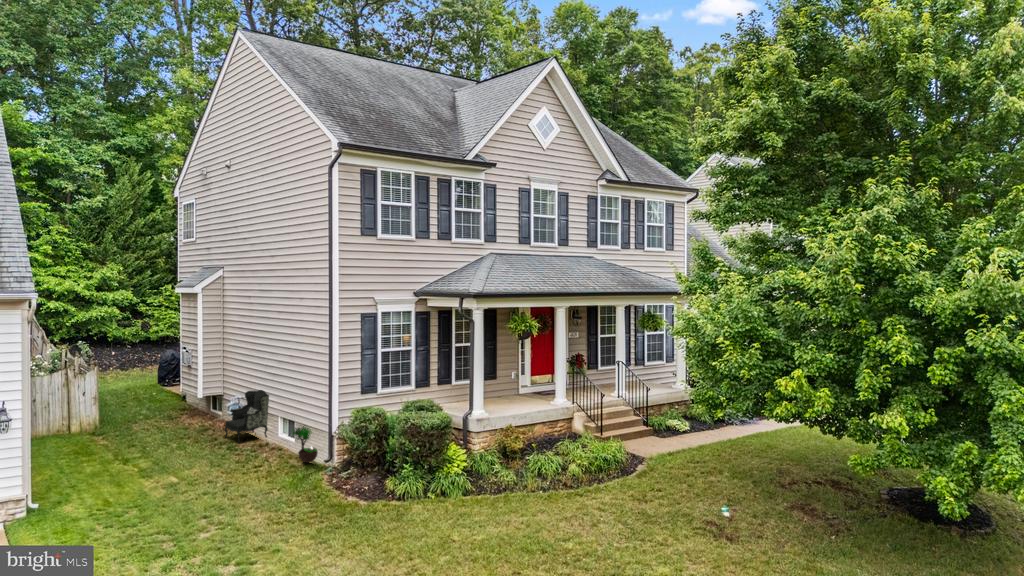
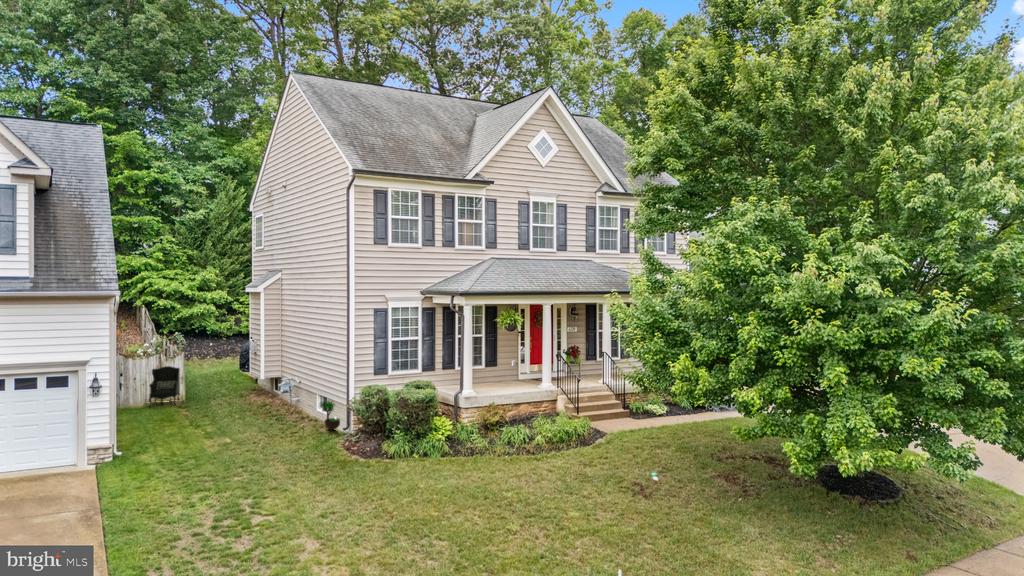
armchair: present [224,390,269,443] -> present [149,366,180,407]

